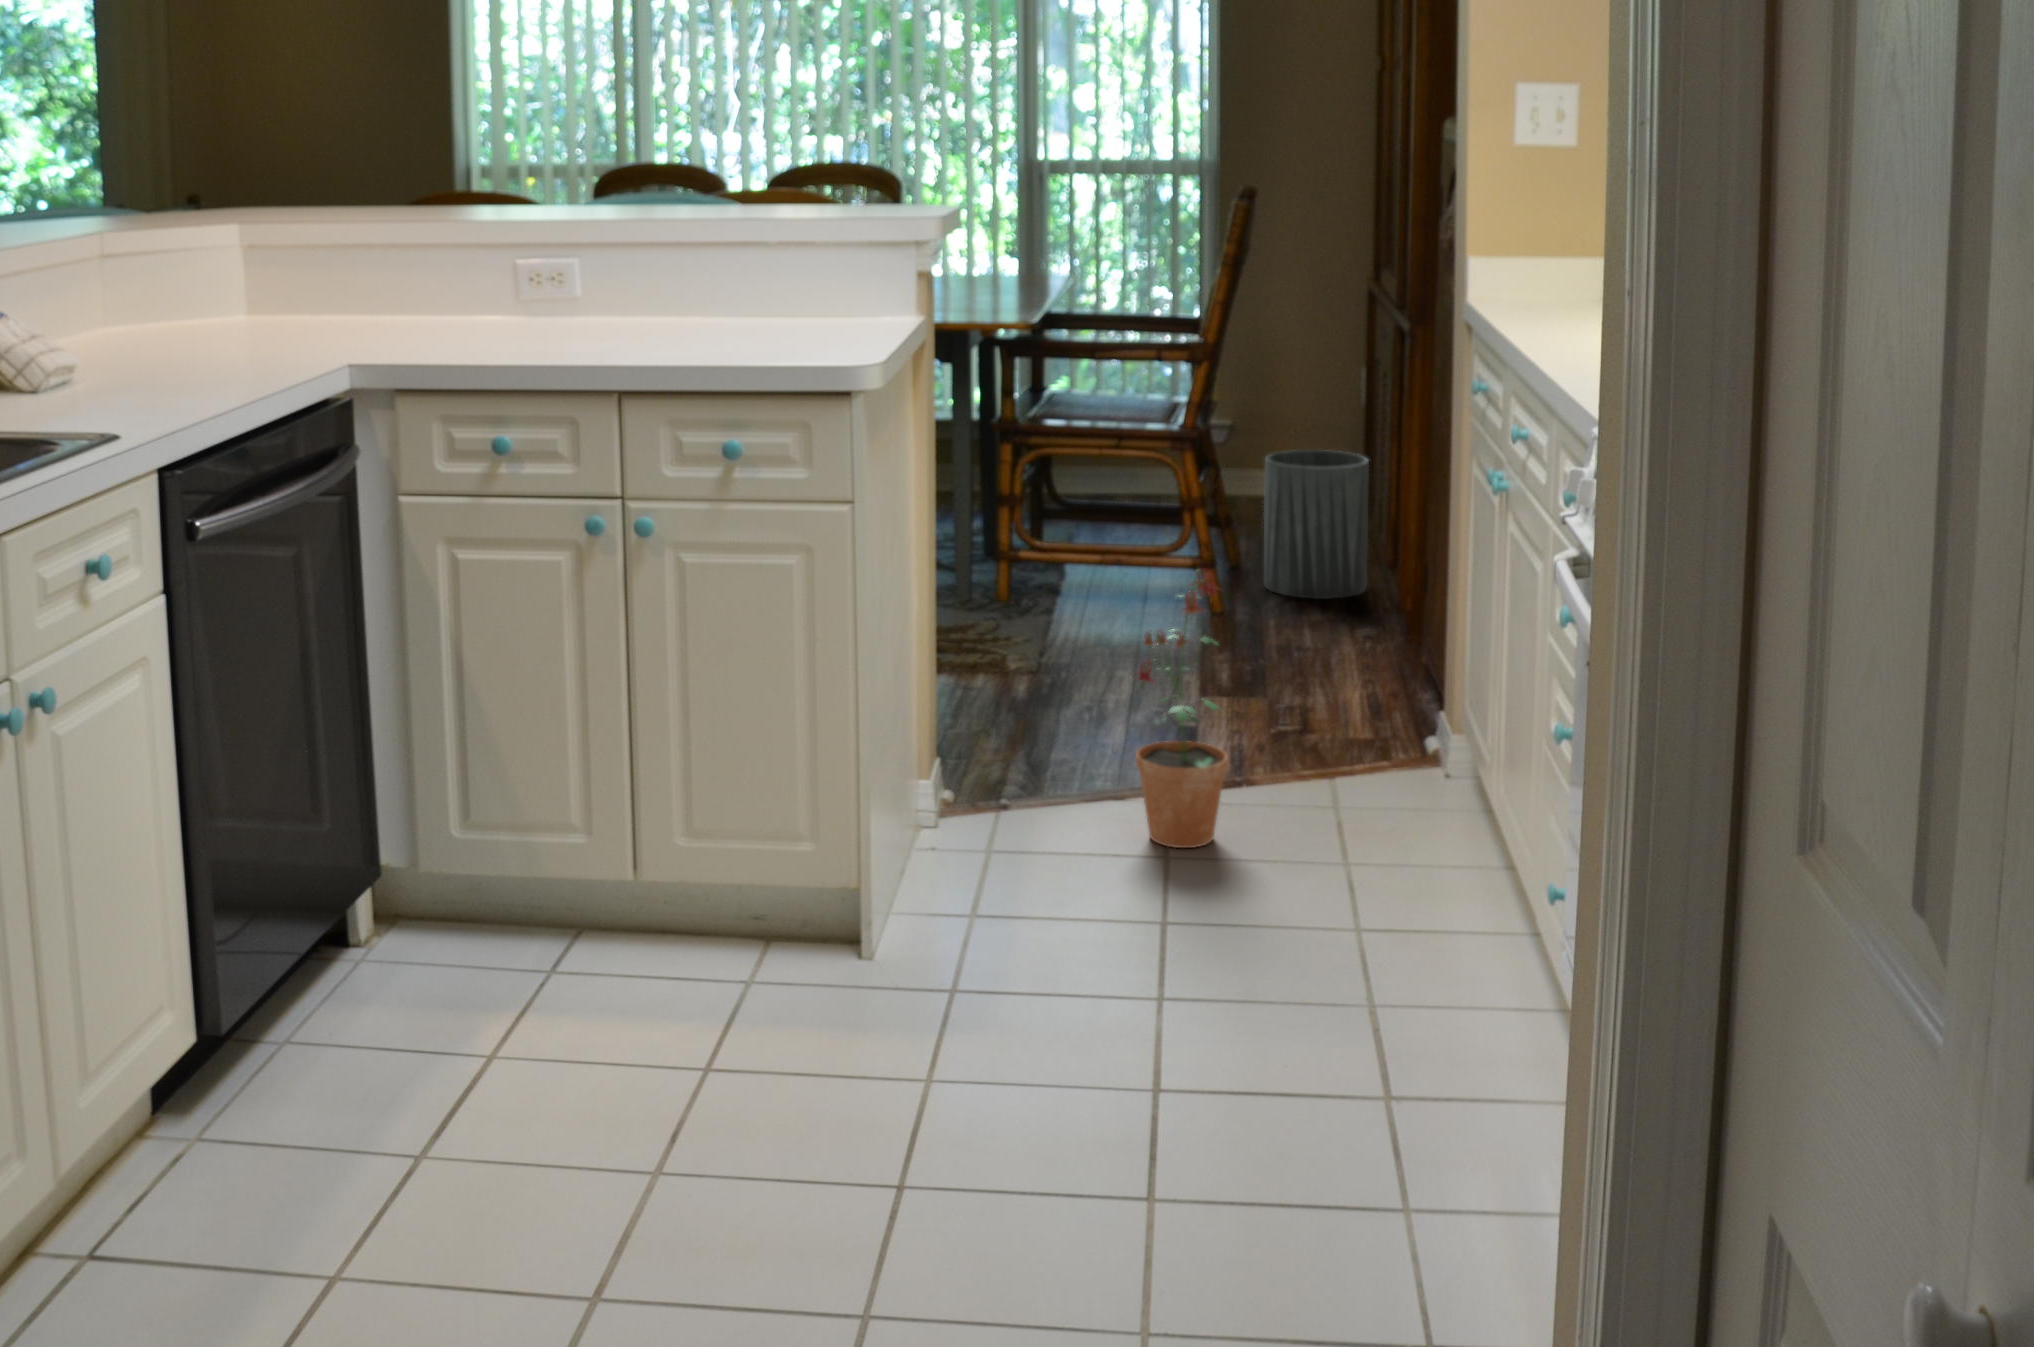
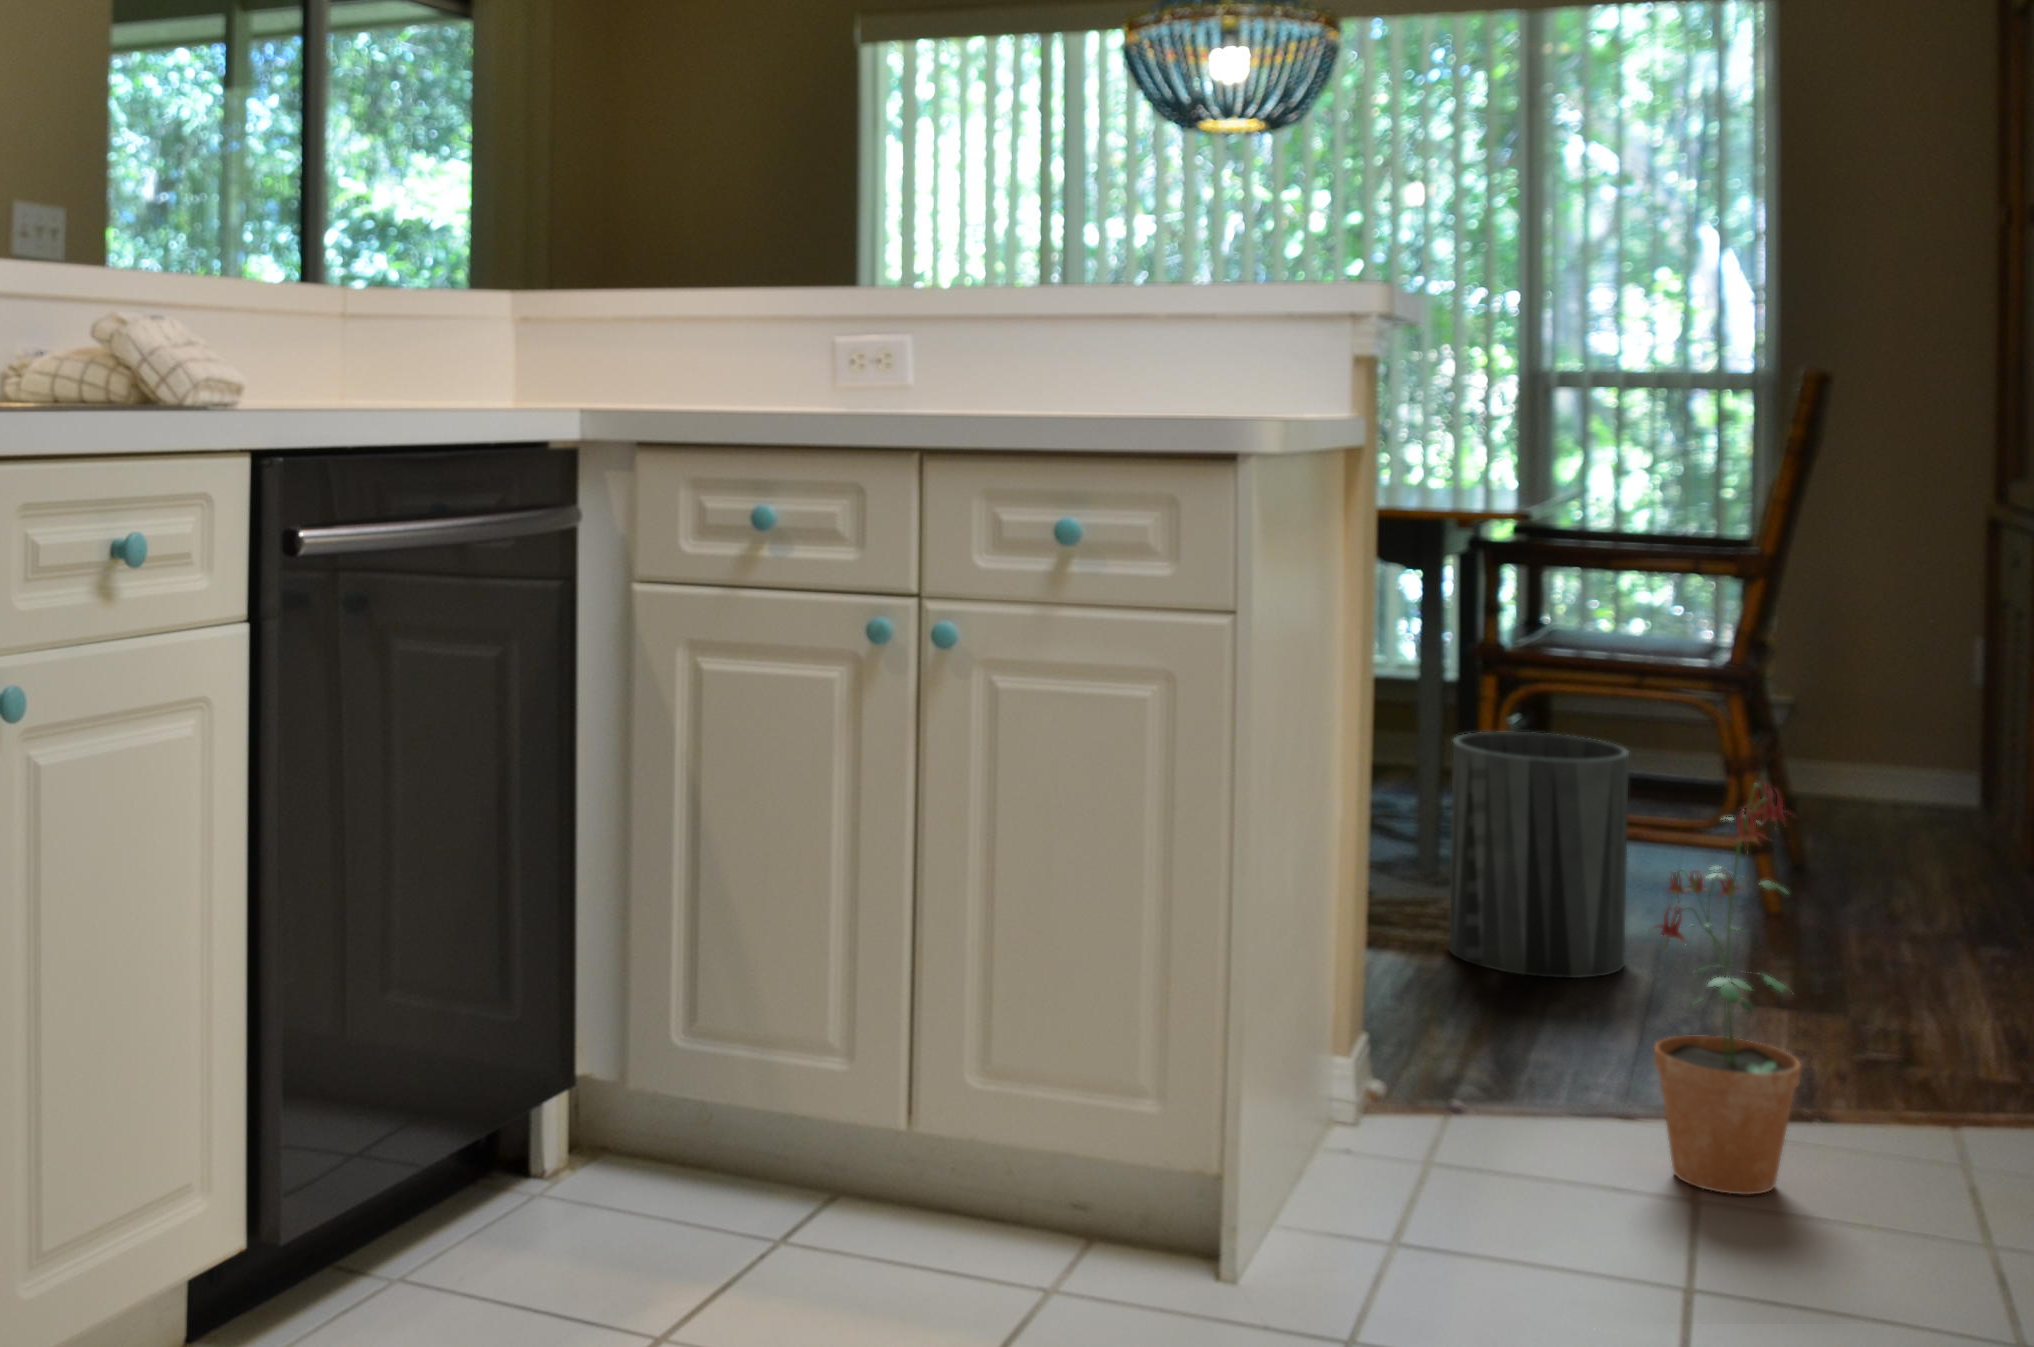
trash can: present [1264,450,1369,599] -> present [1449,732,1629,978]

